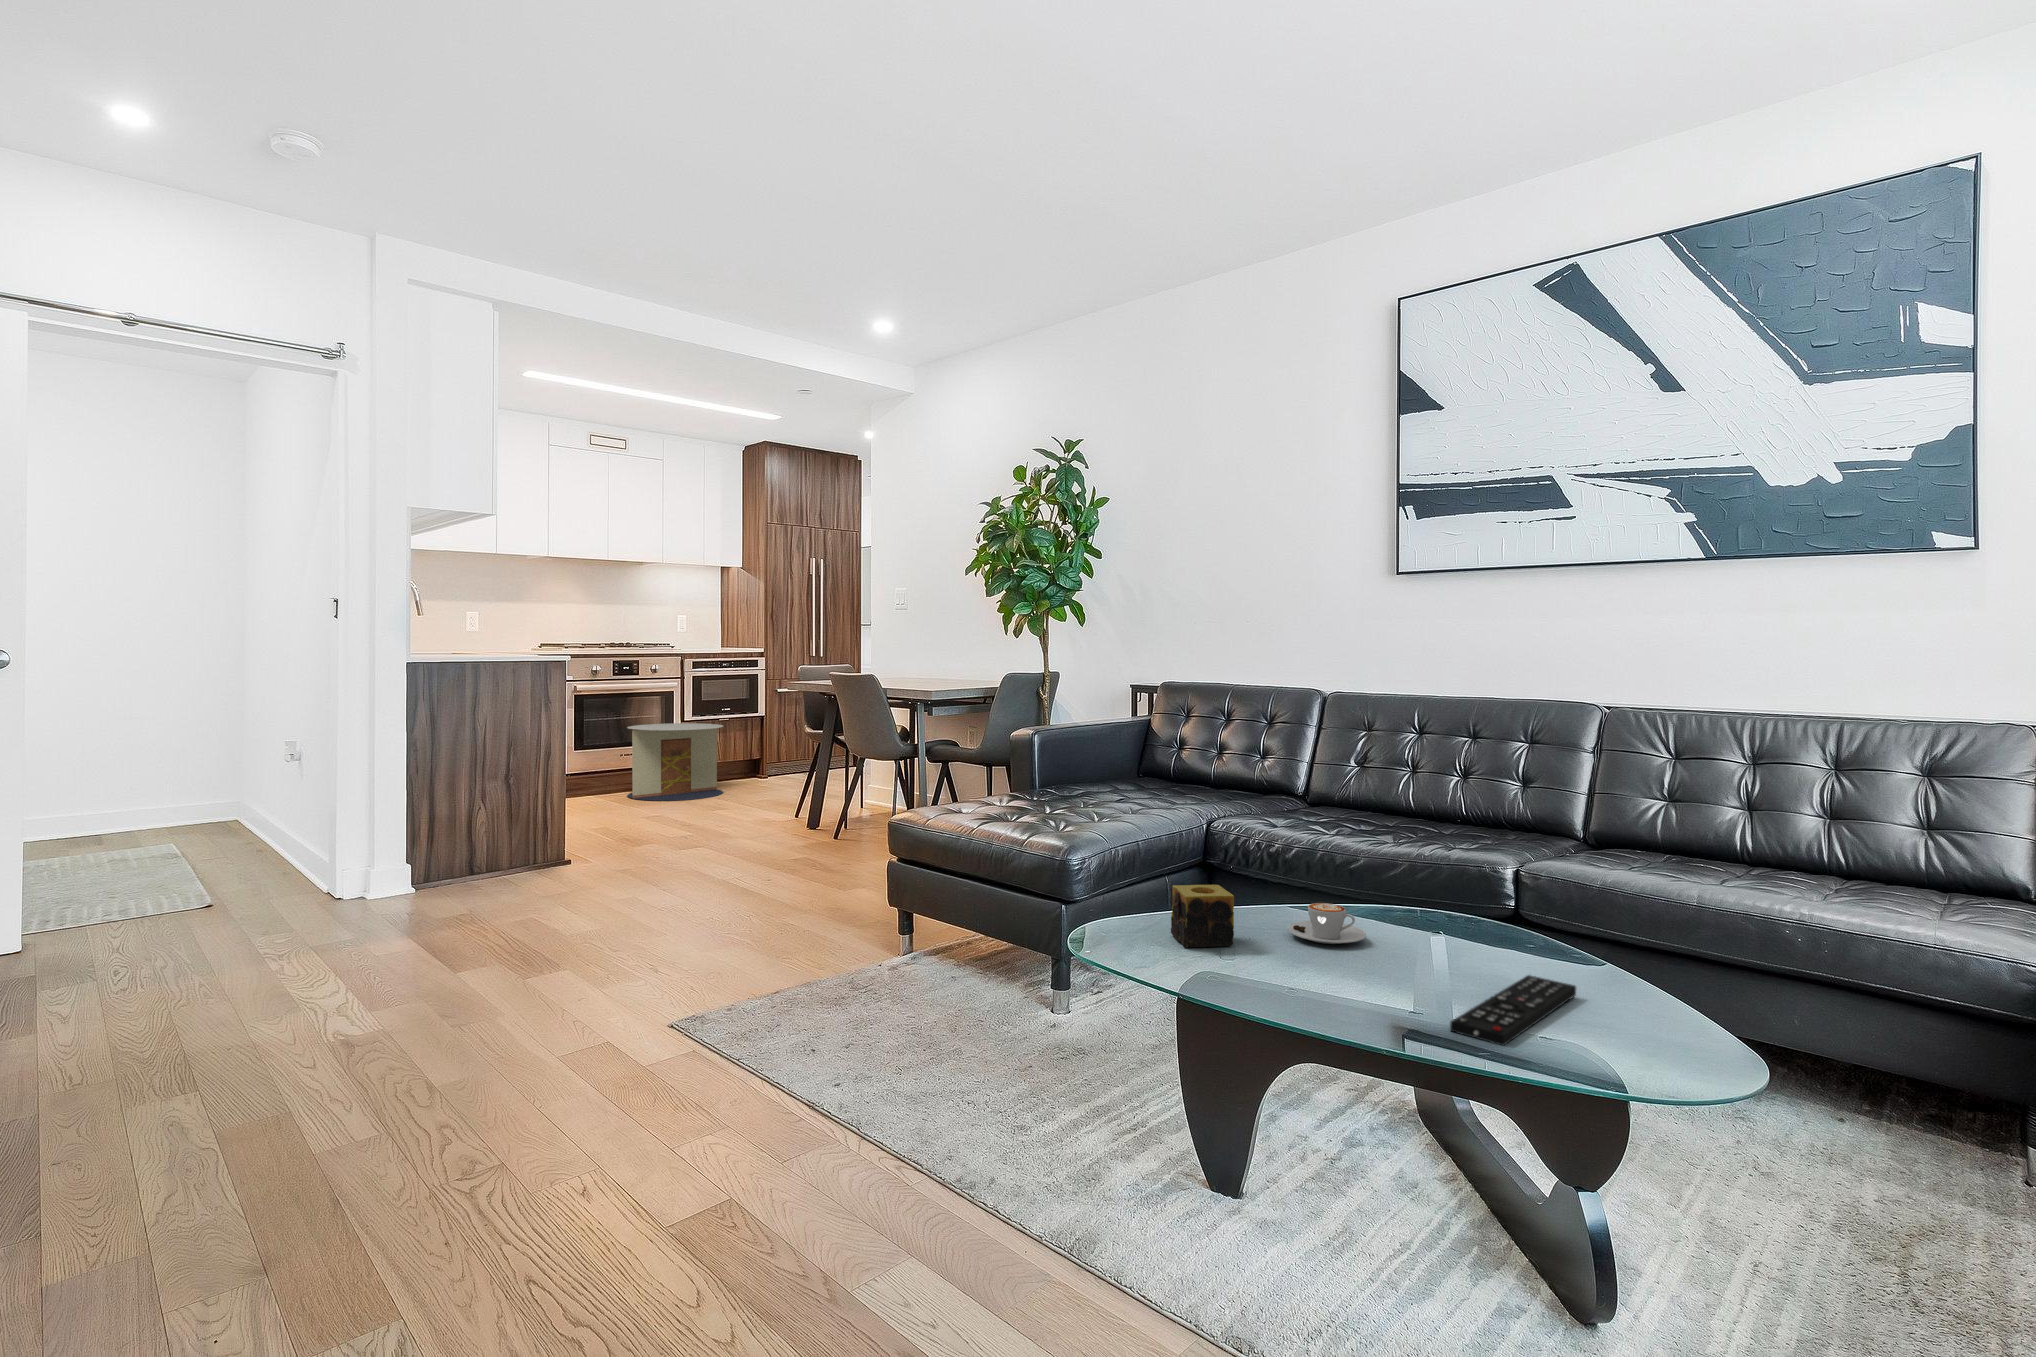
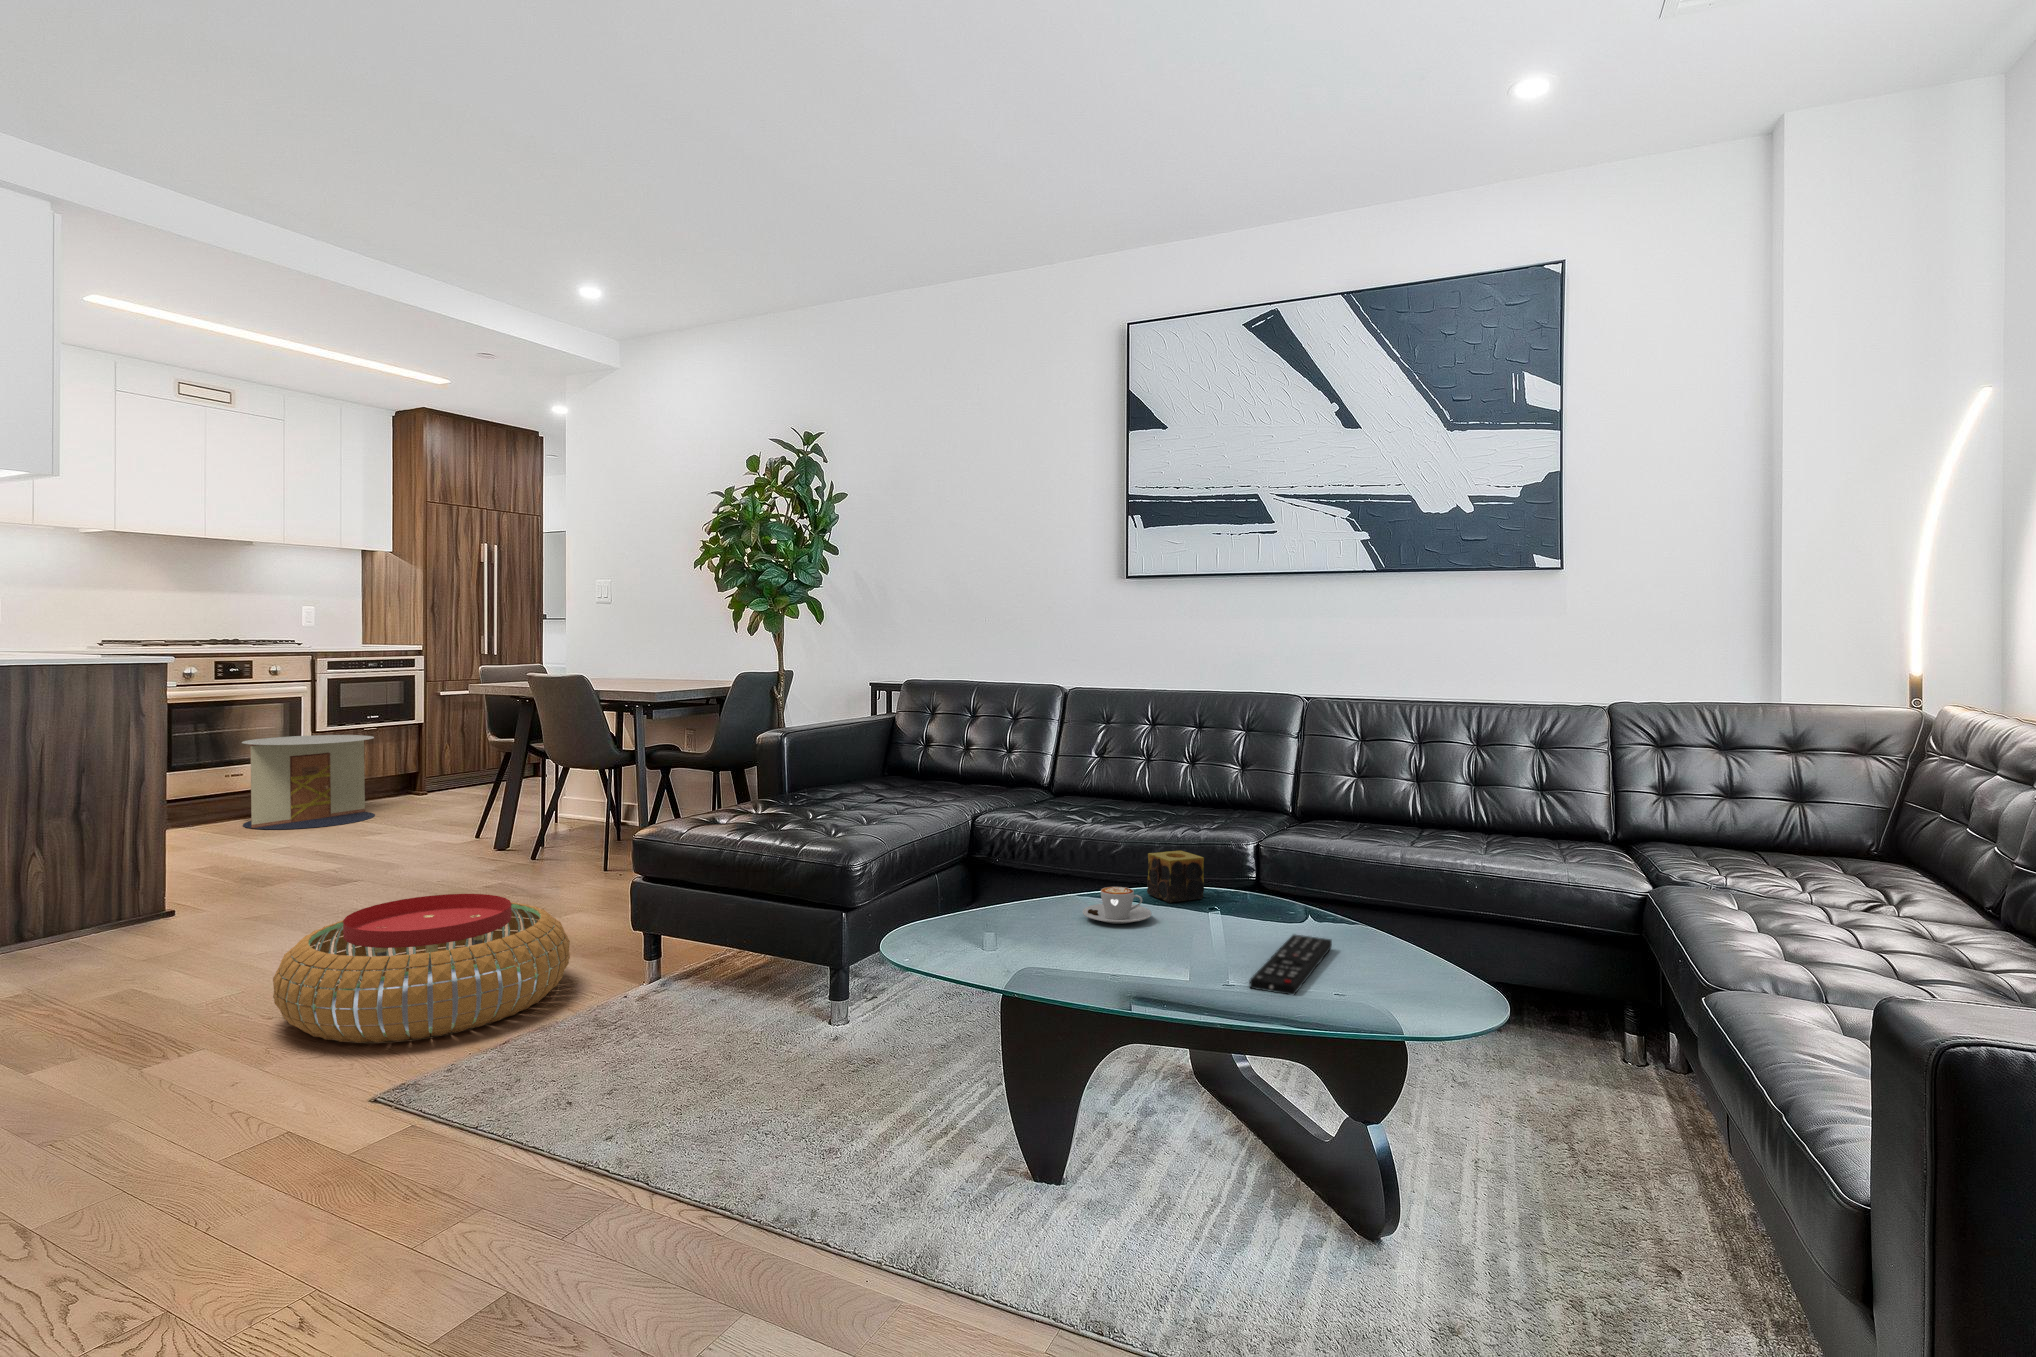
pouf: none [596,863,830,987] -> present [273,894,570,1043]
candle: present [1171,885,1234,947] -> present [1147,851,1204,902]

